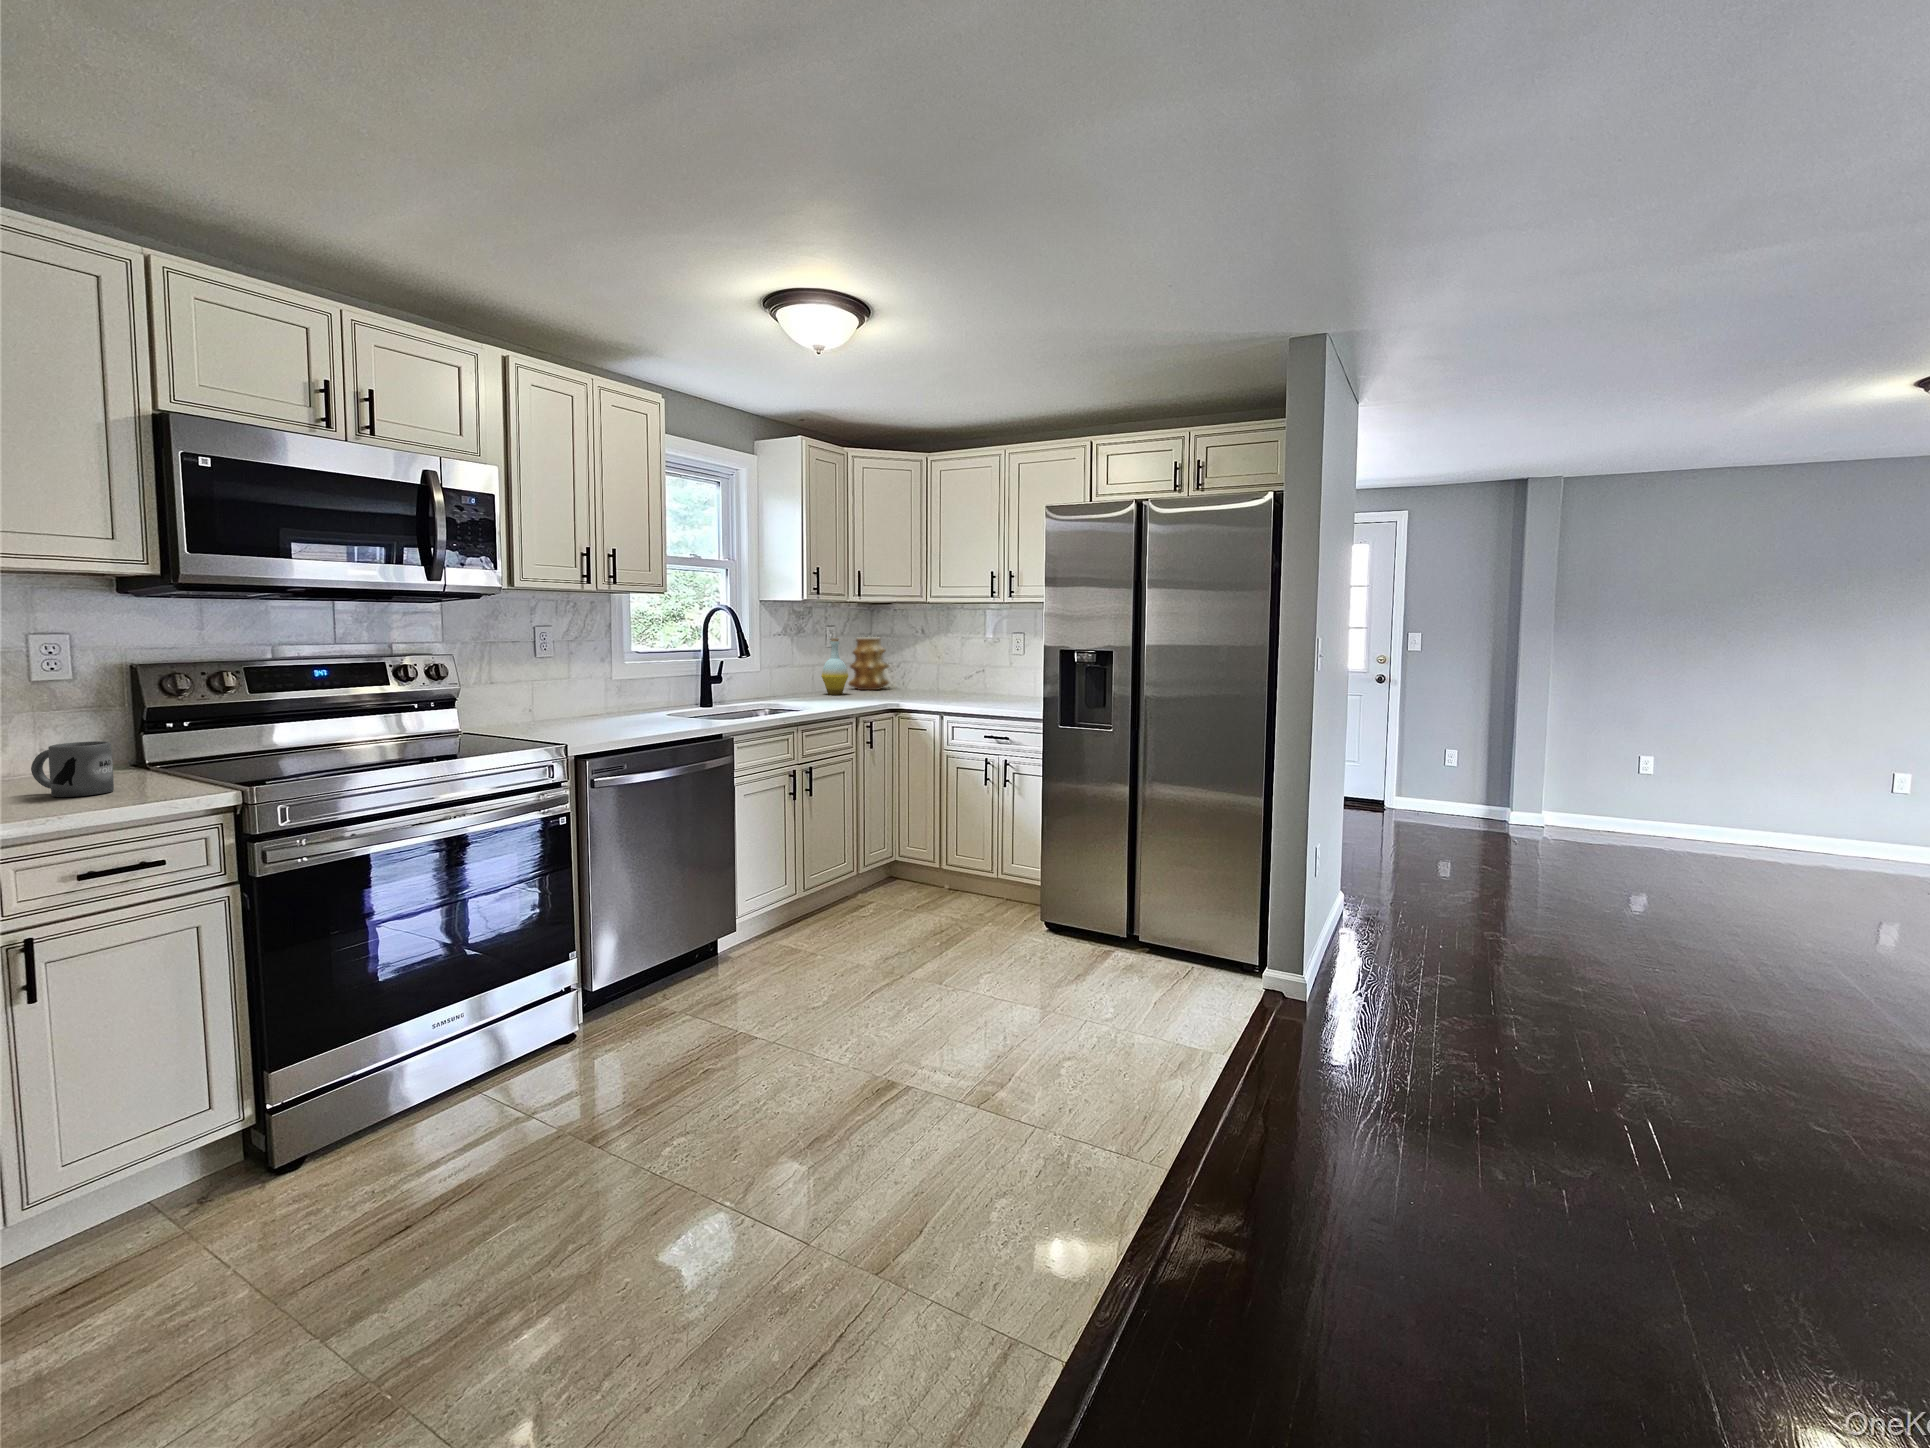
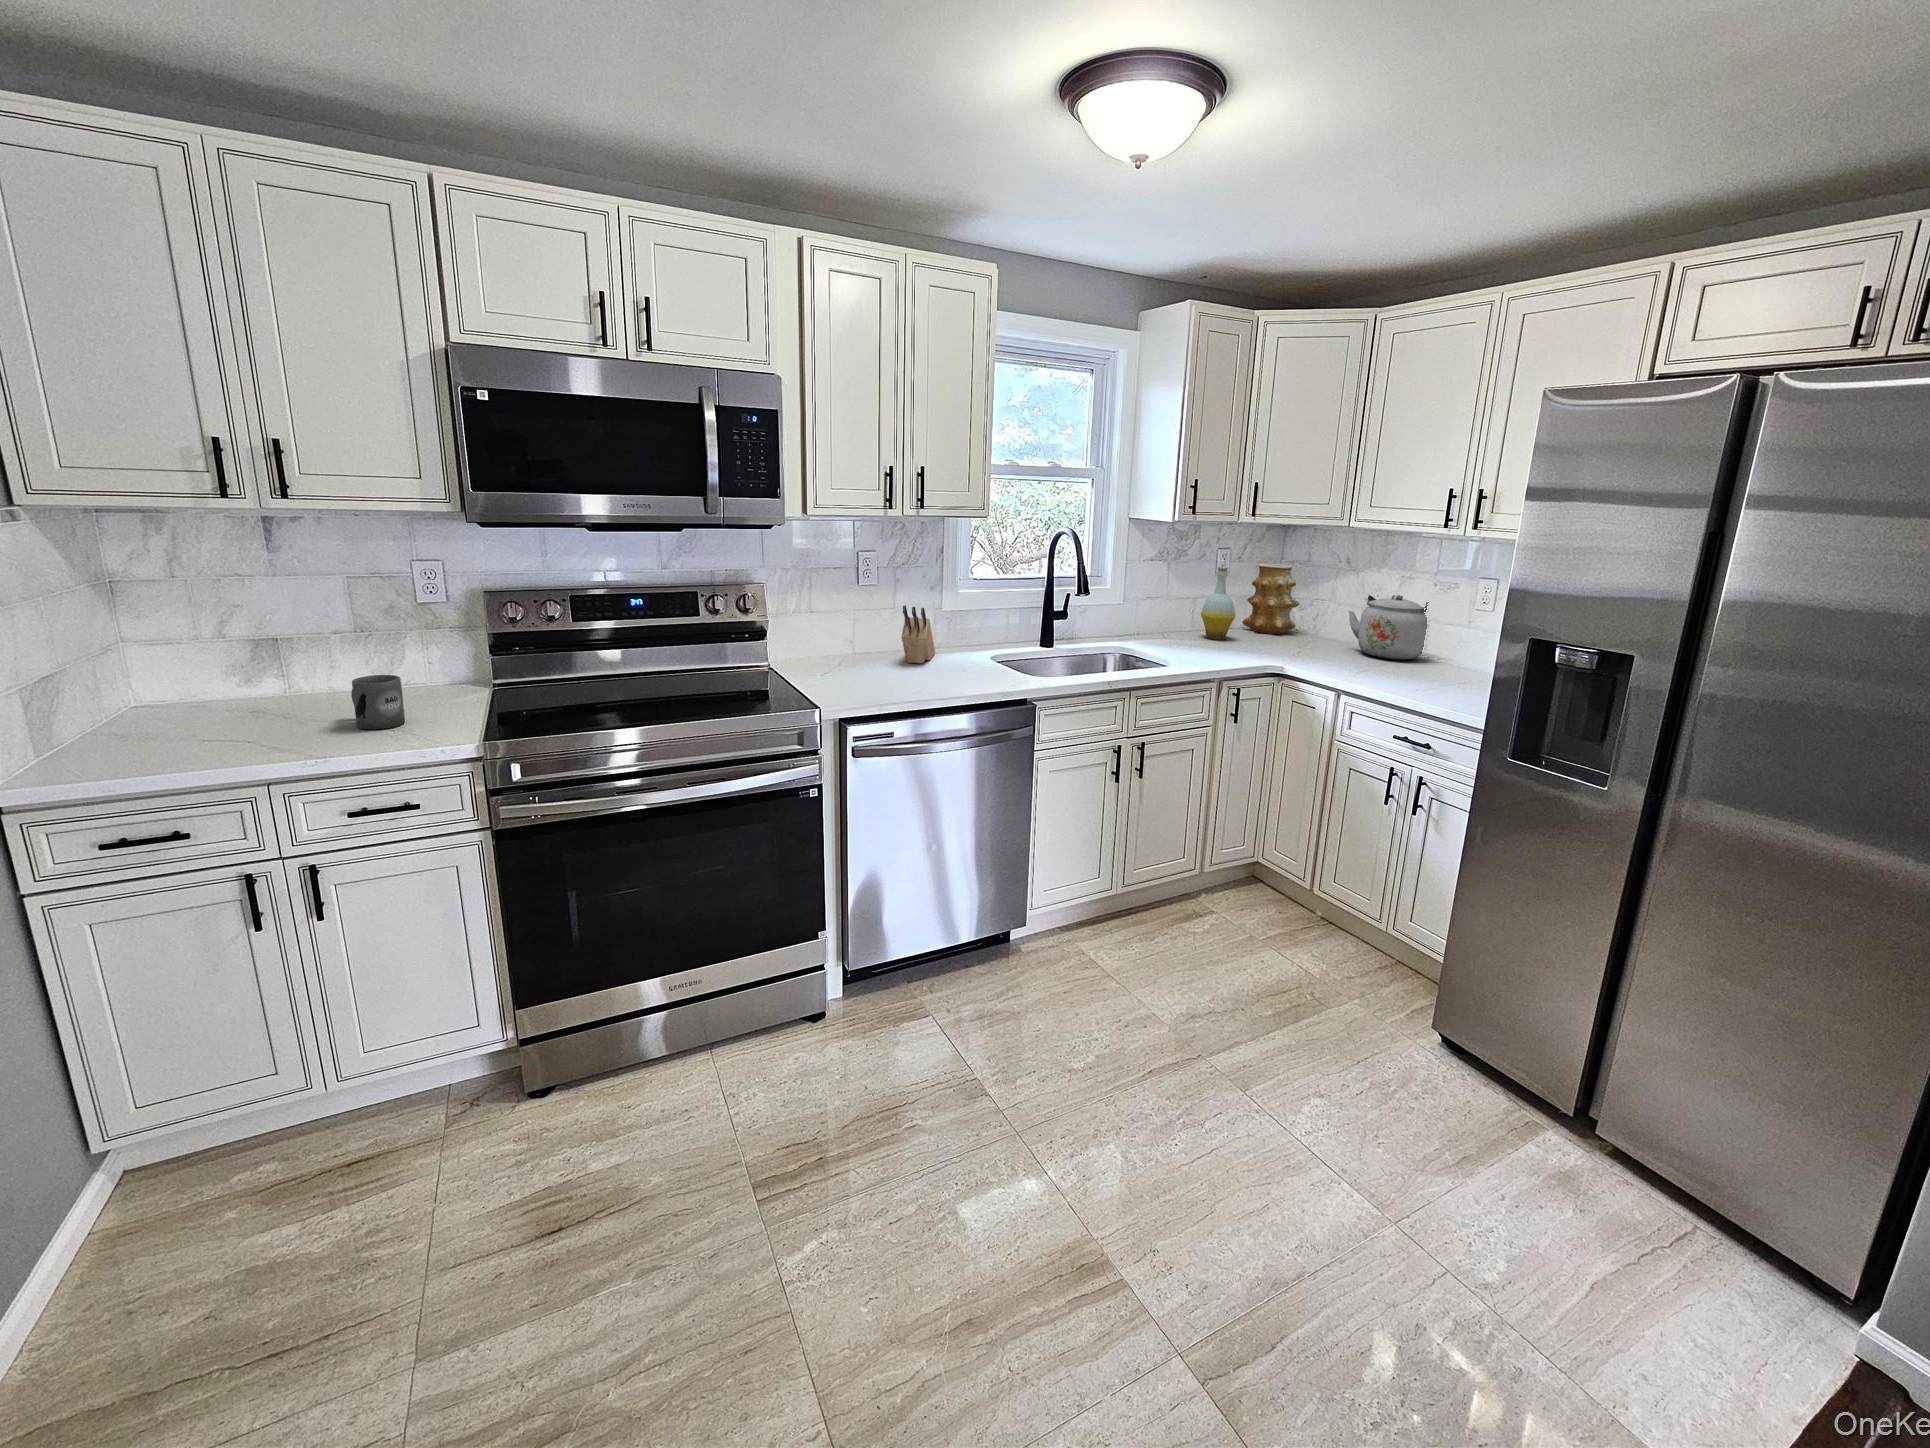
kettle: none [929,649,987,695] -> present [1349,595,1428,659]
knife block: none [594,669,619,721] -> present [901,605,935,663]

